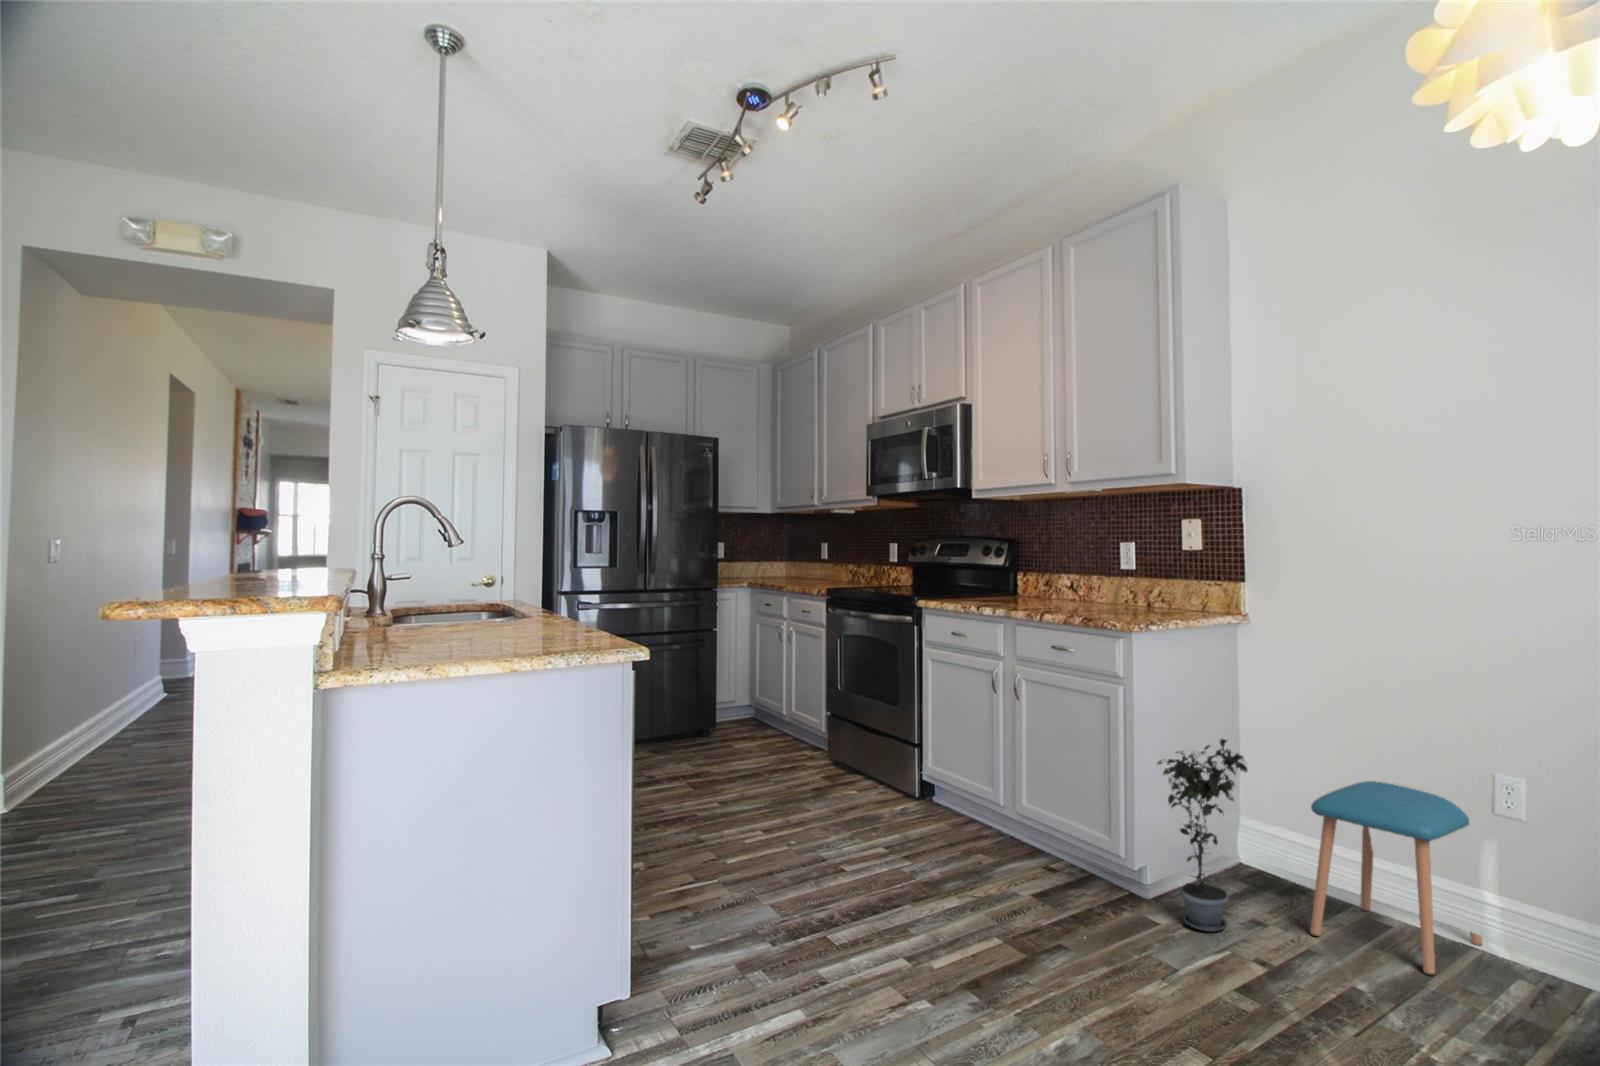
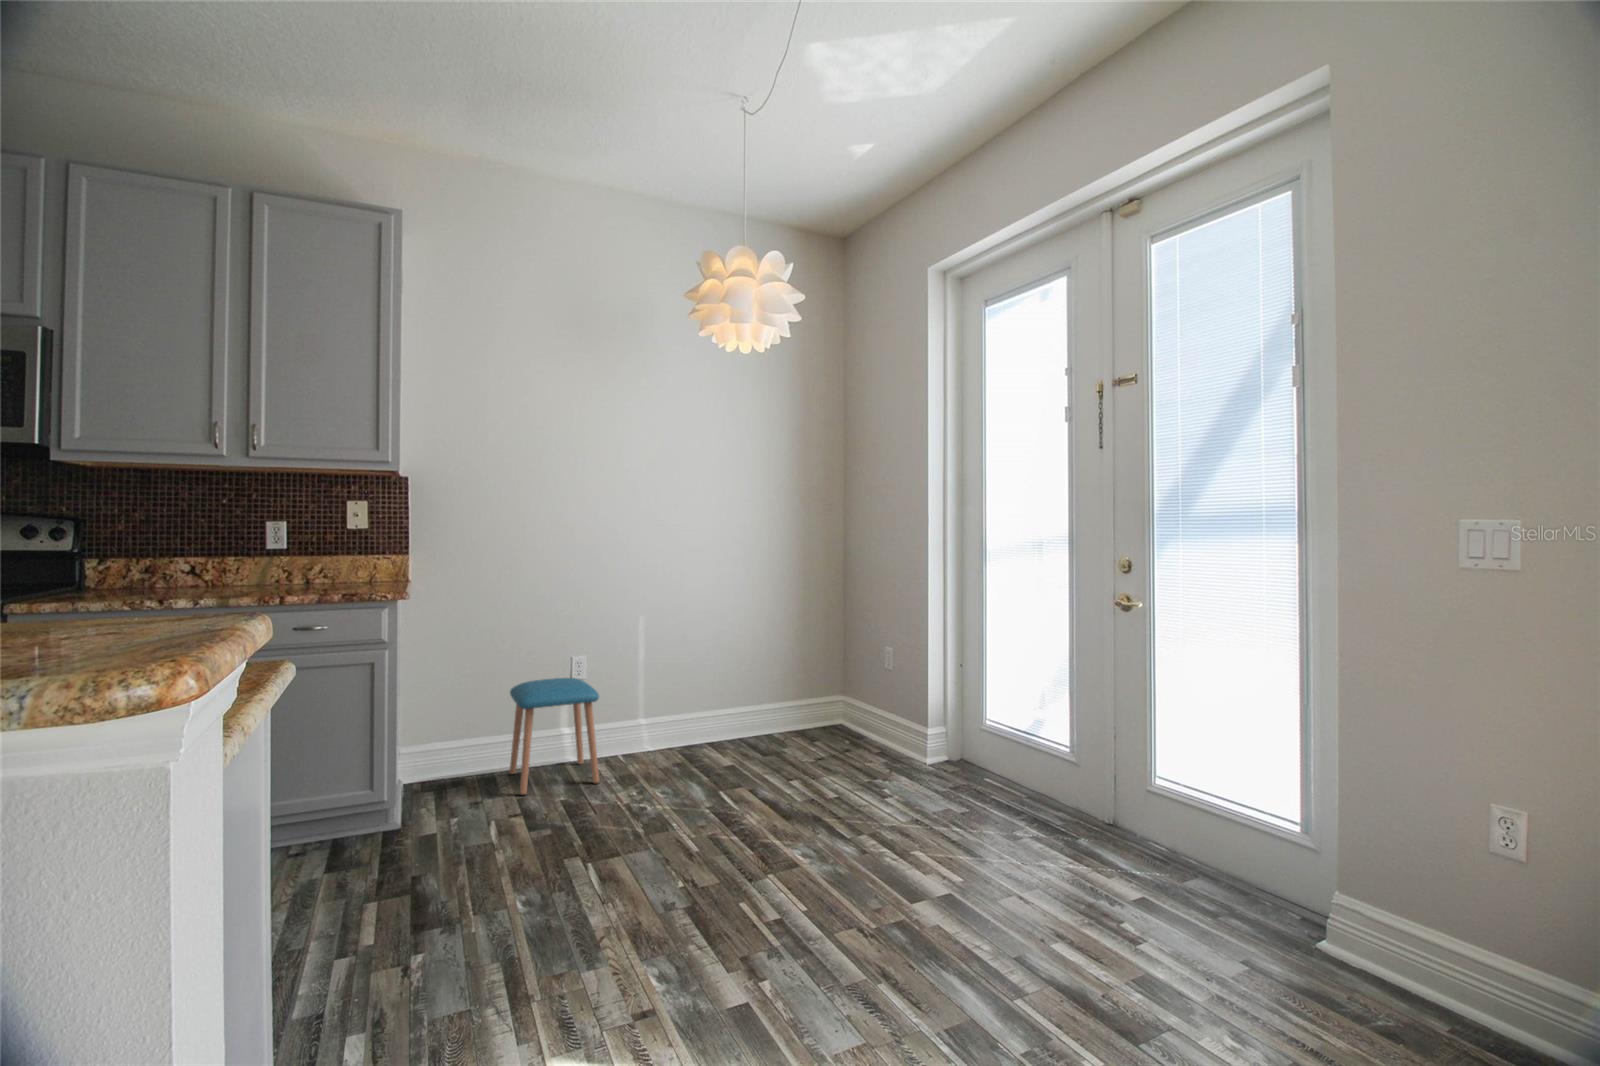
potted plant: present [1158,739,1247,932] -> none [431,668,504,826]

